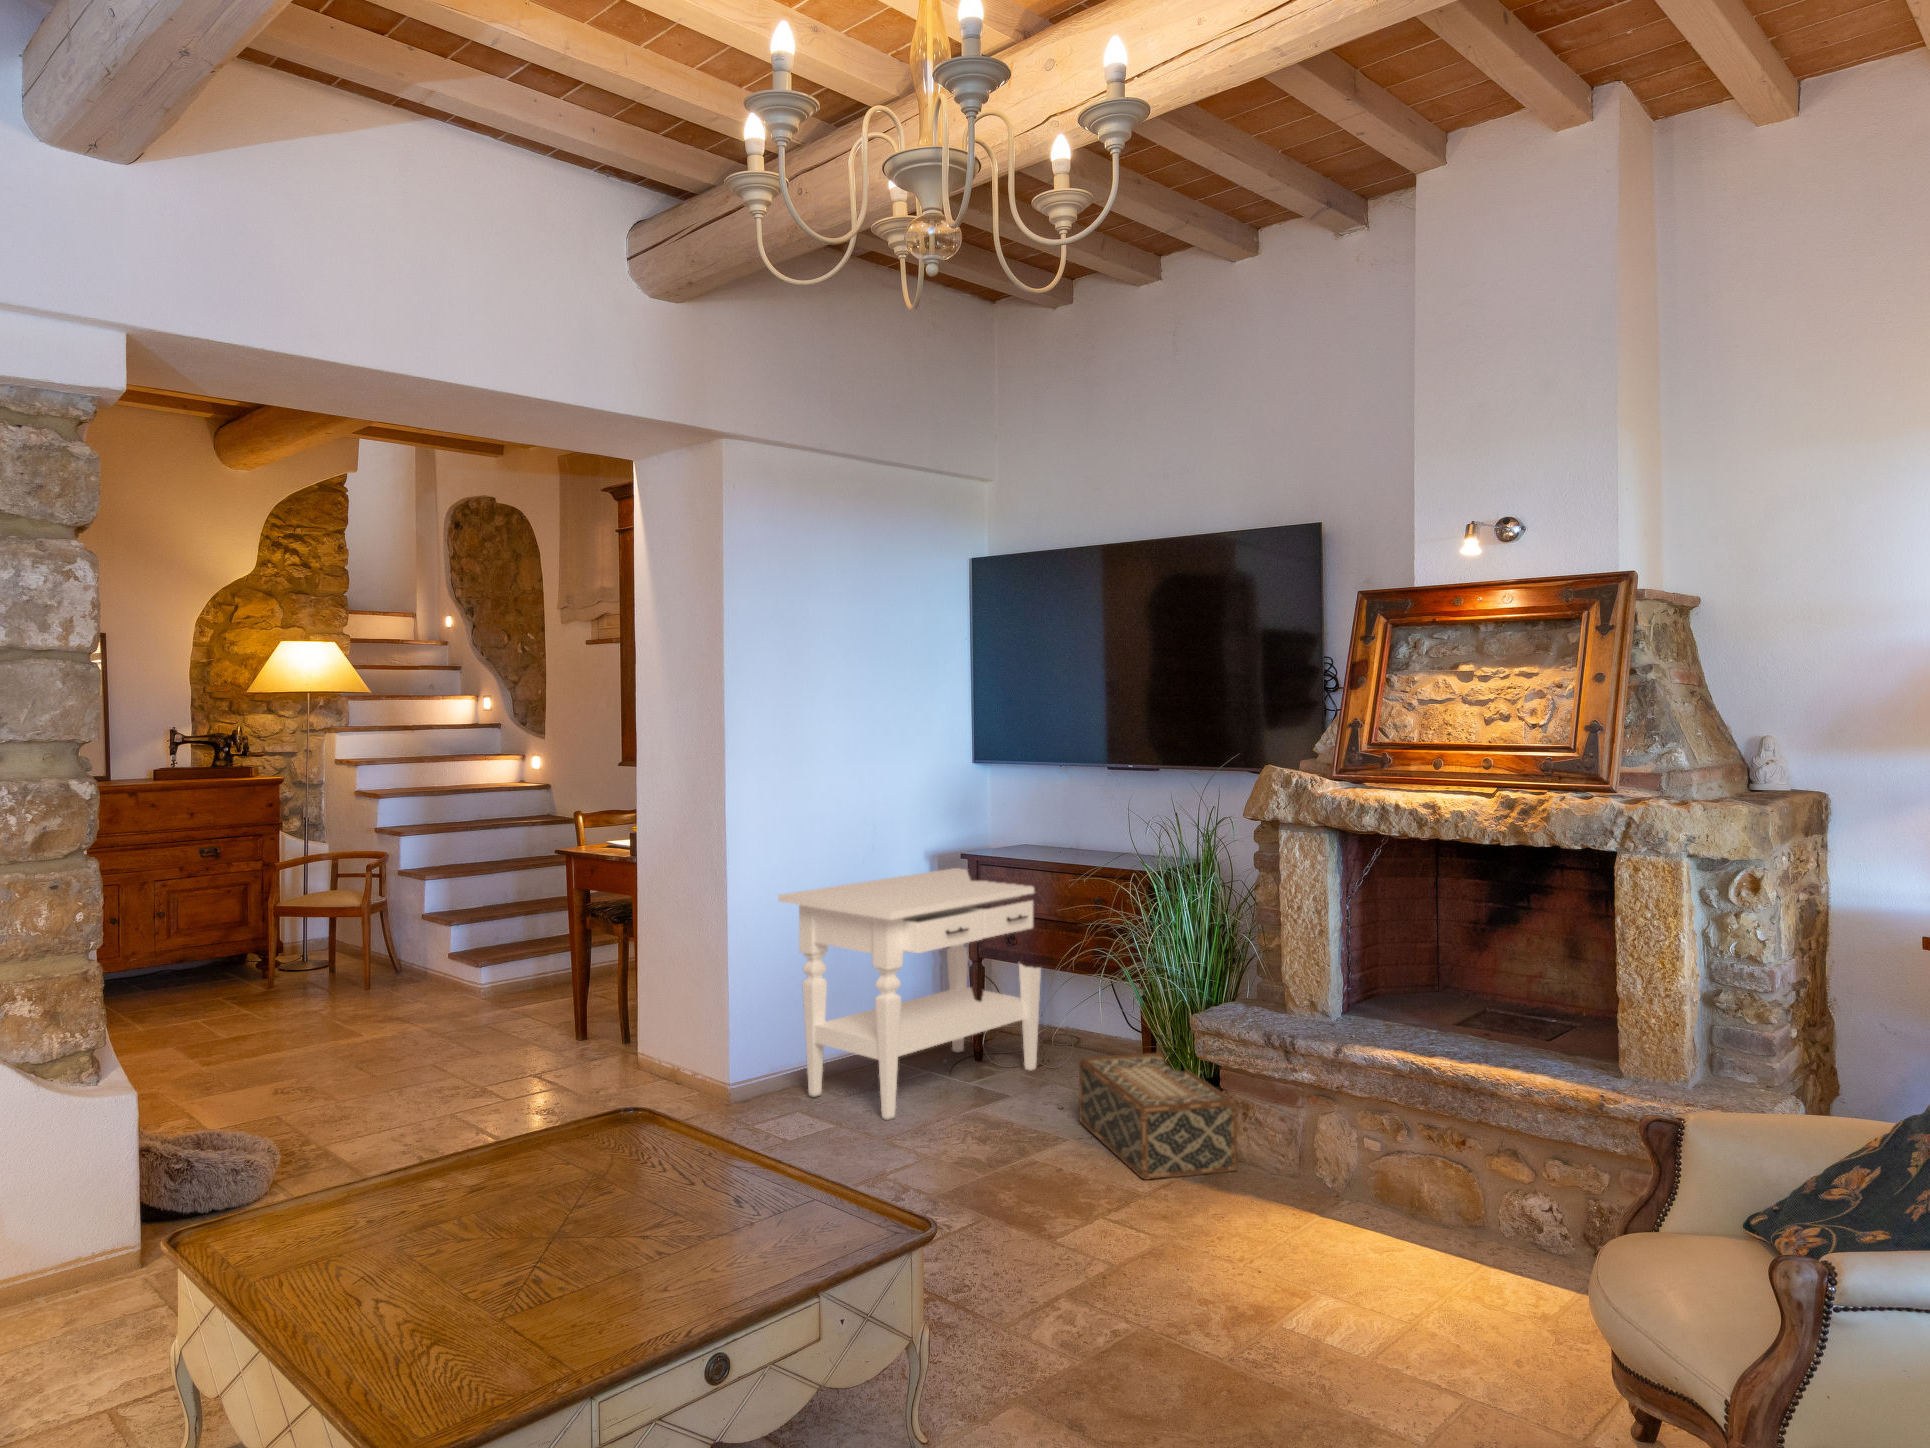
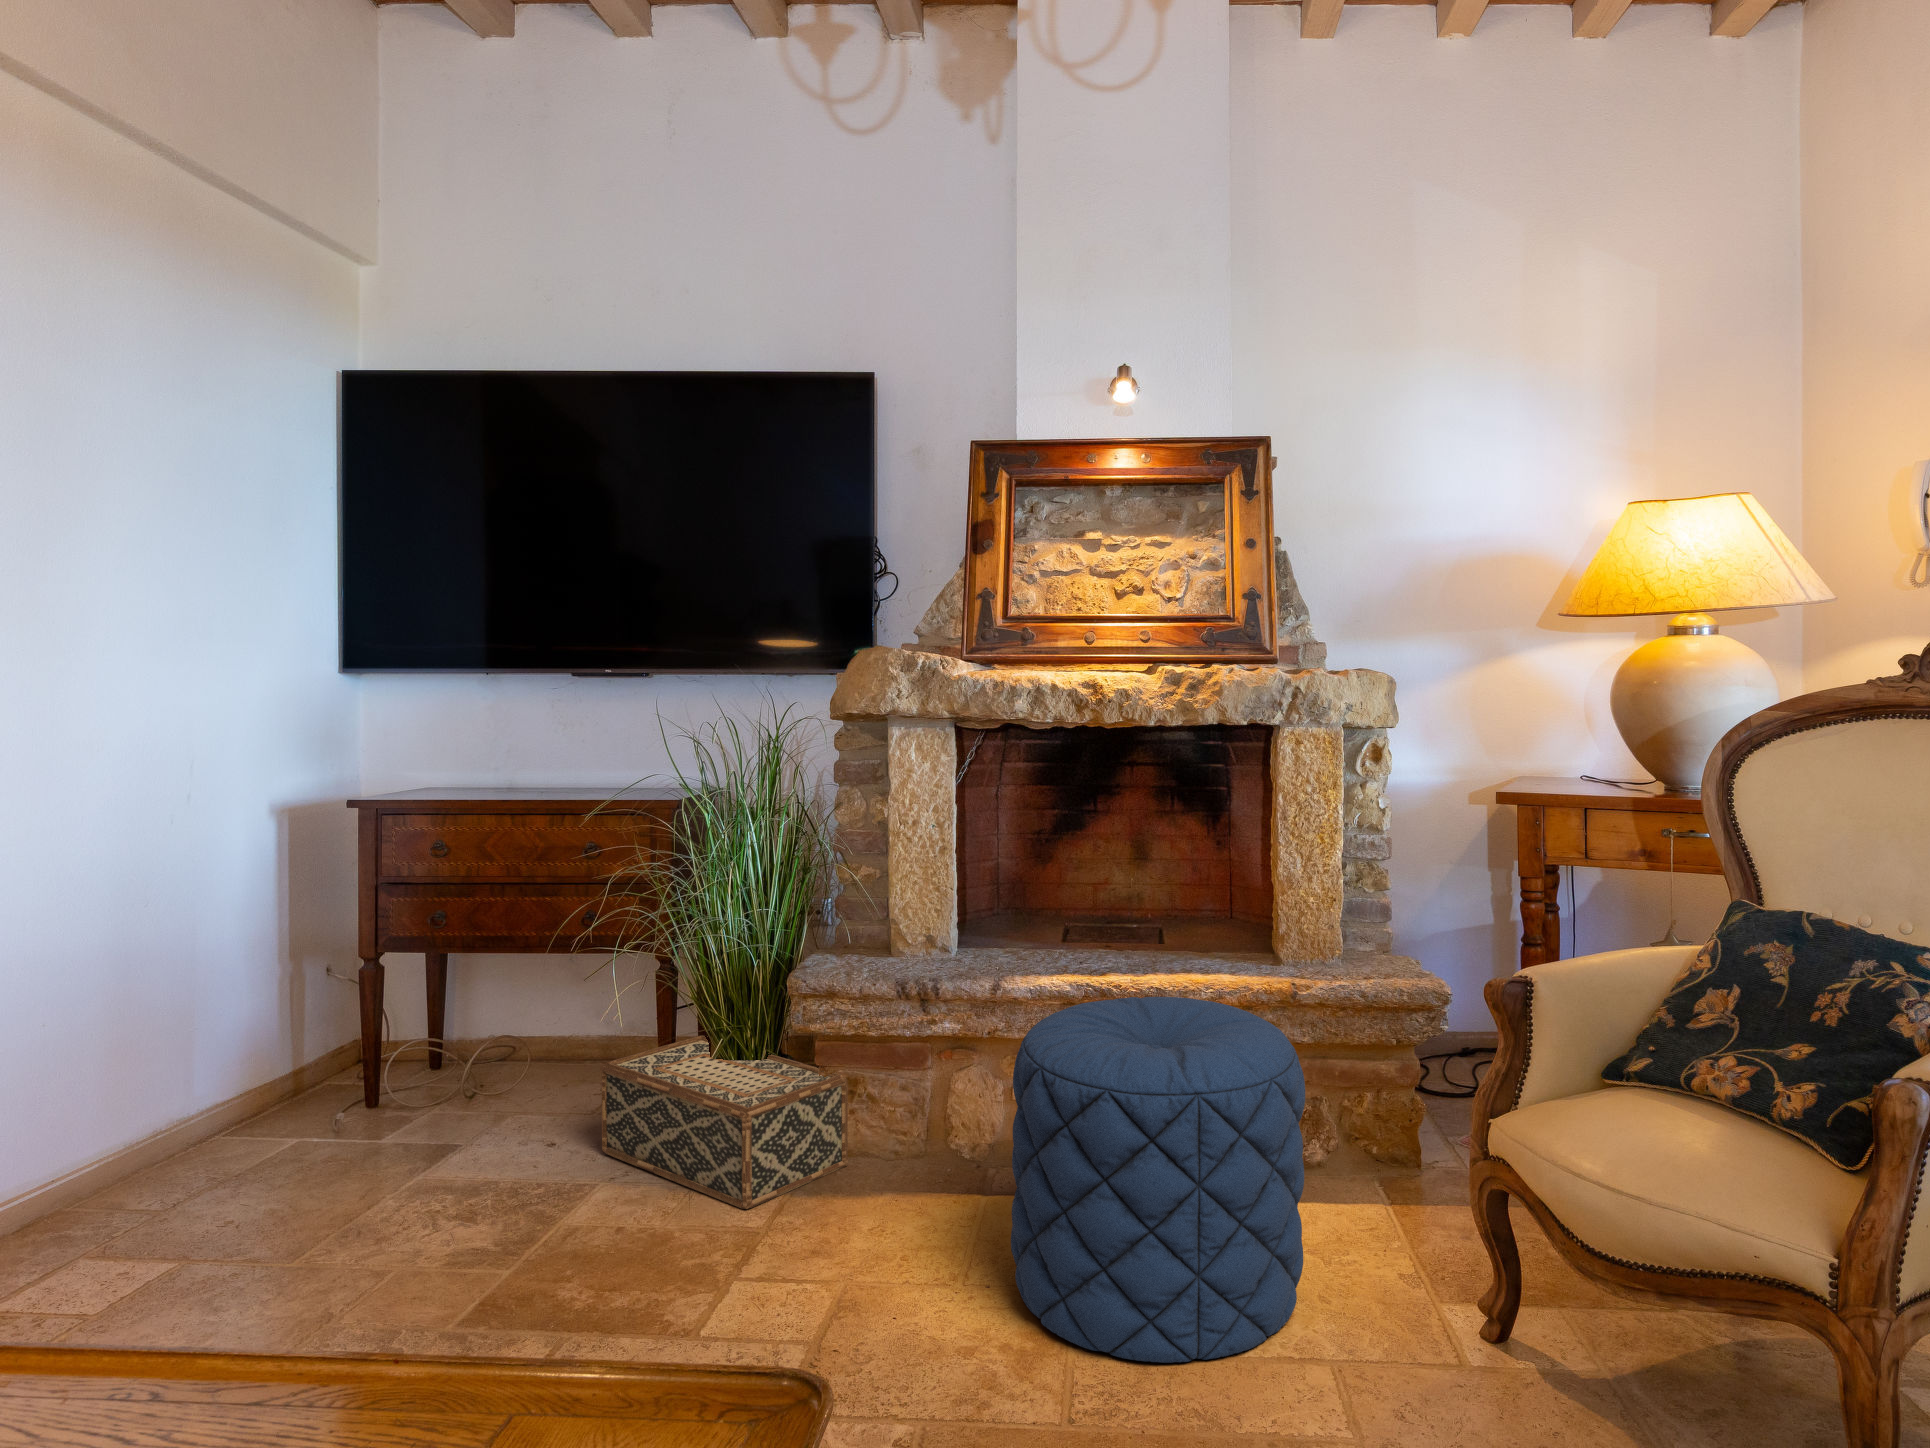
side table: present [778,868,1041,1120] -> none [43,828,529,1226]
pouf: none [1268,1071,1514,1361] -> present [1011,997,1305,1363]

